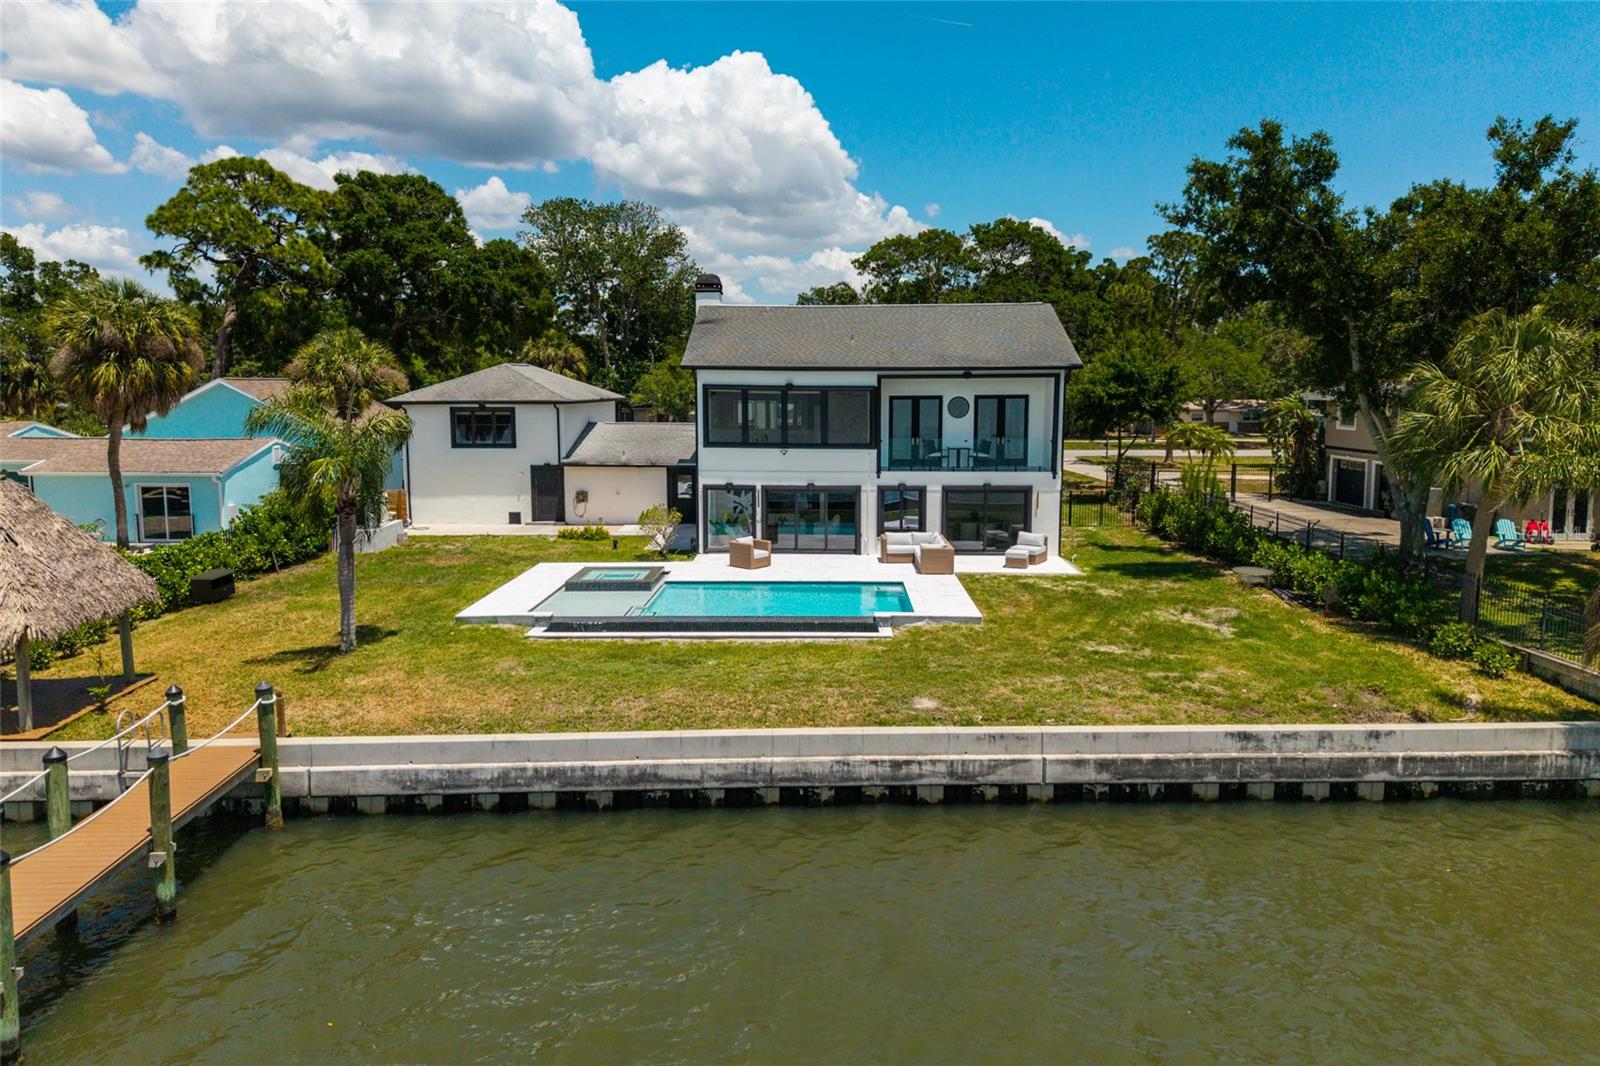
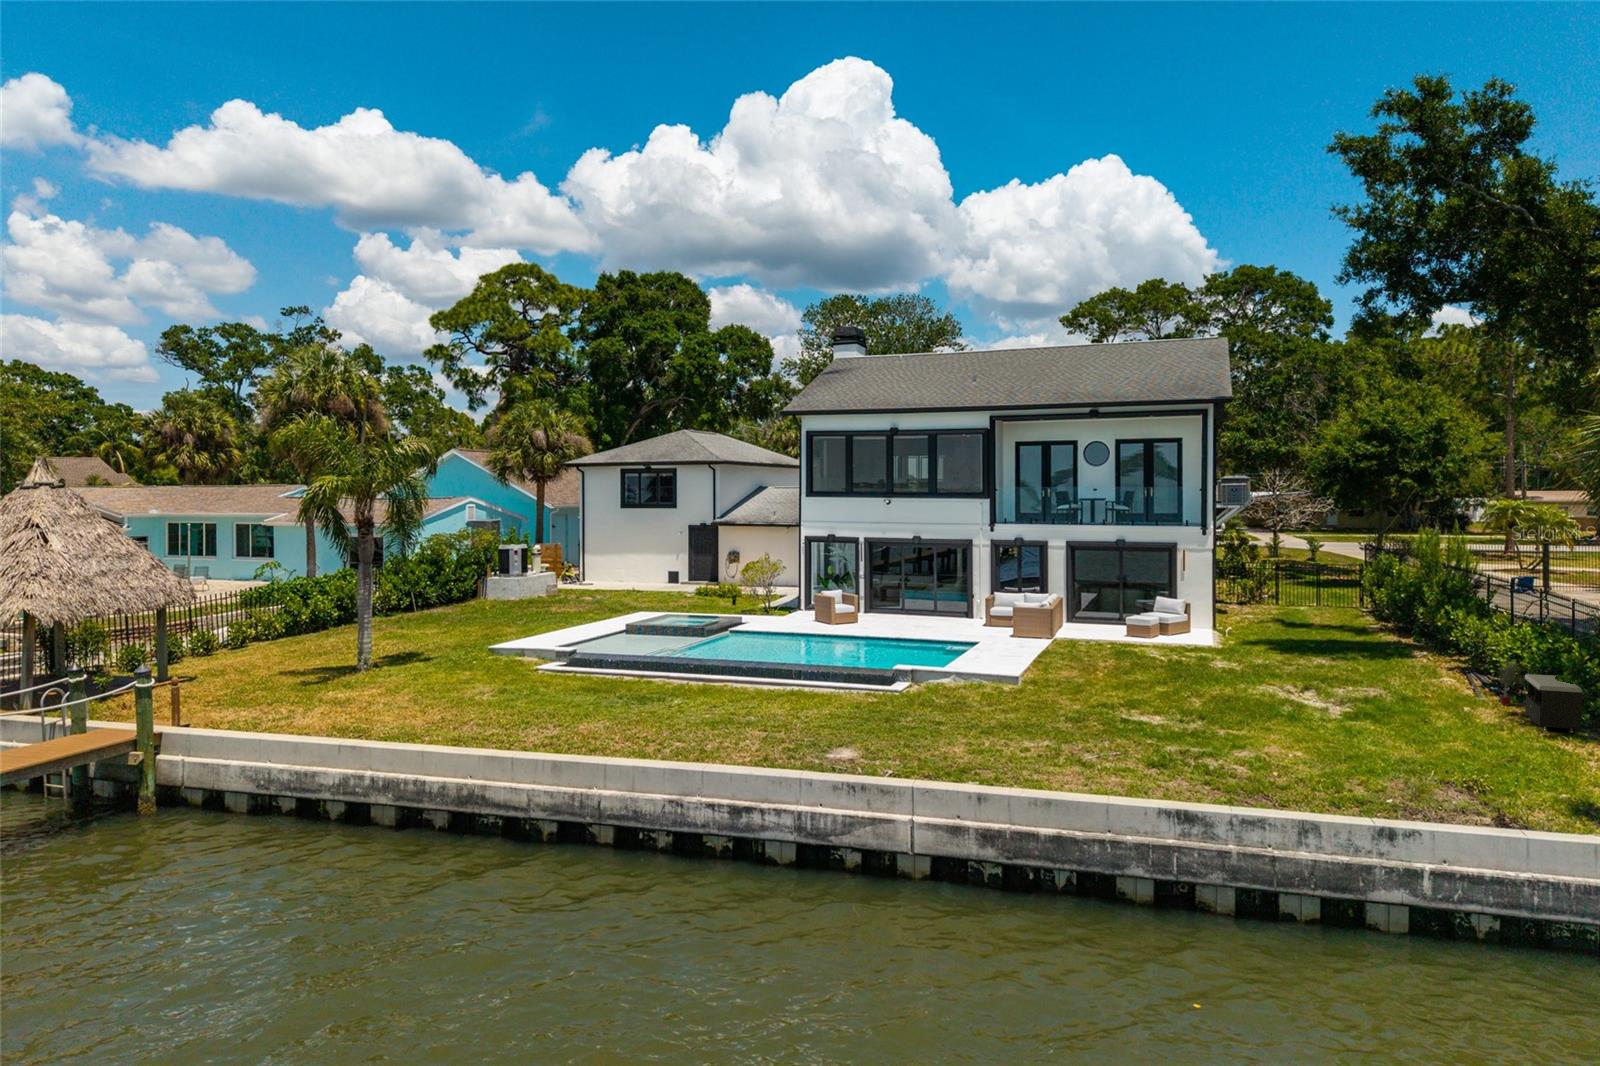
round table: present [1233,567,1273,589] -> none [1410,643,1469,671]
storage bench: present [191,569,236,604] -> present [1525,674,1582,732]

